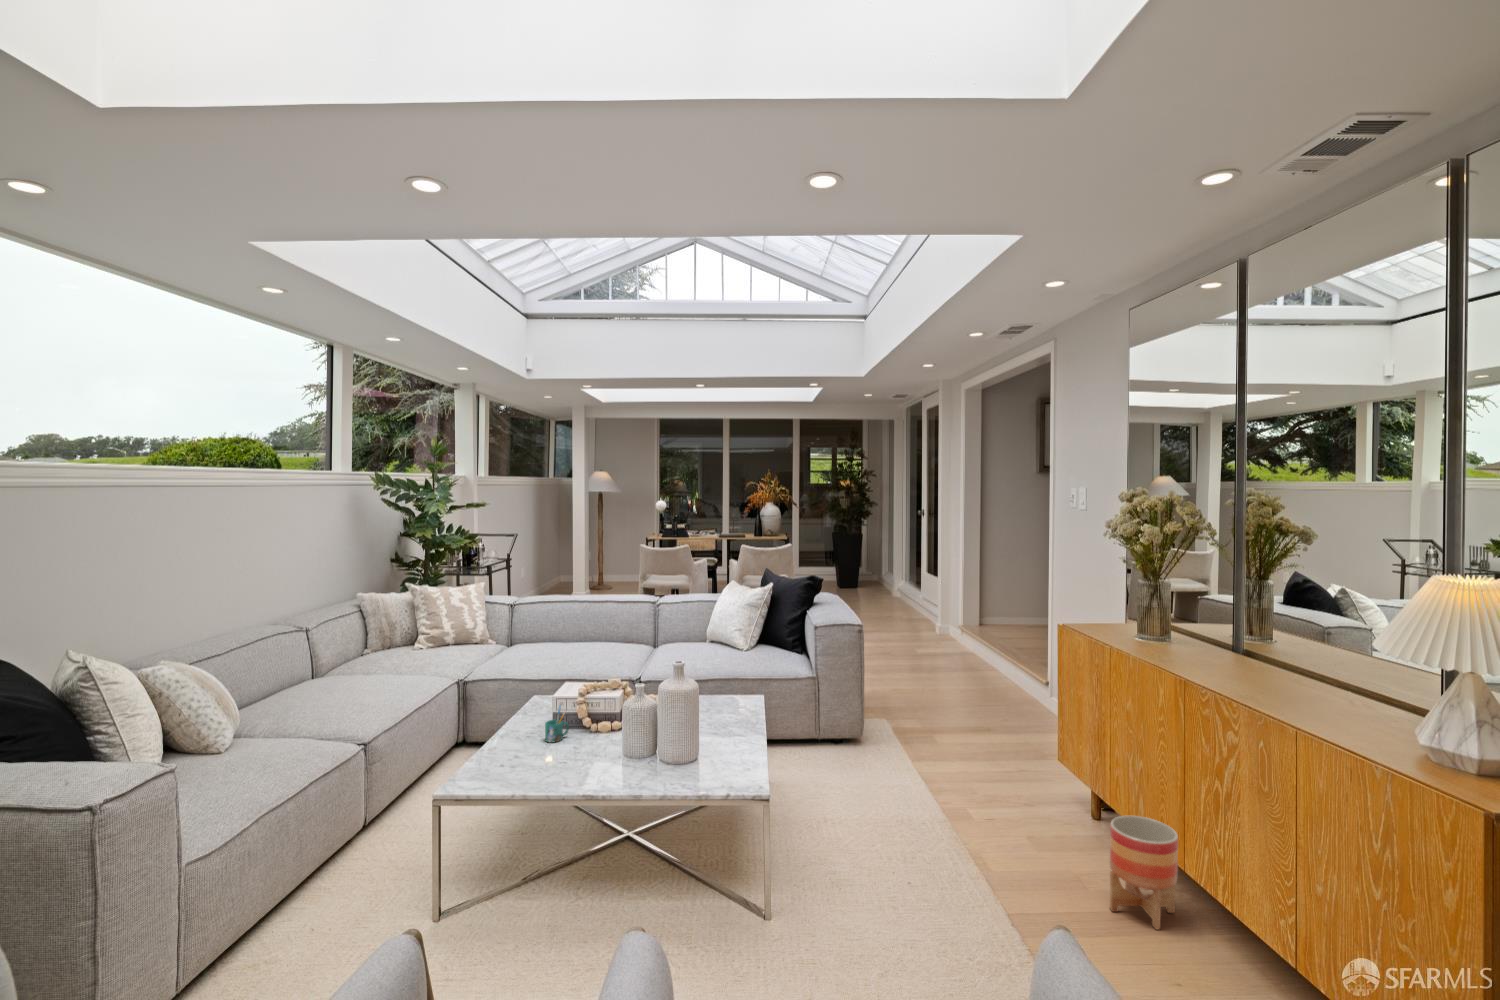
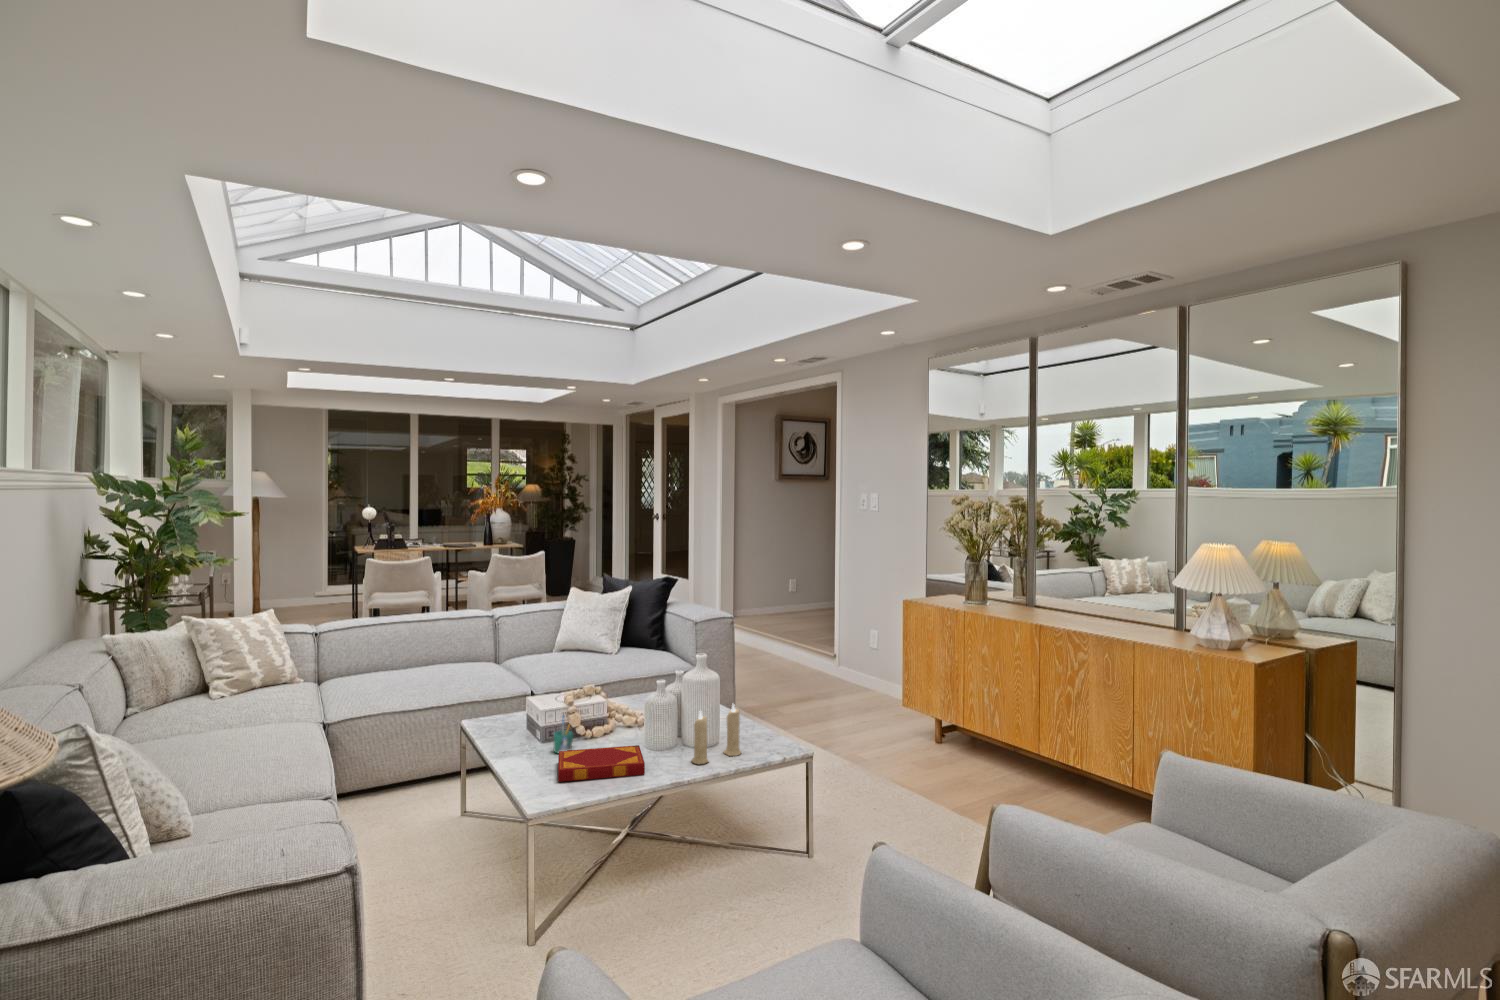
candle: none [629,718,691,781] -> present [691,704,741,764]
hardback book: none [500,739,601,779] -> present [558,745,645,782]
planter: present [1110,816,1178,929] -> none [1004,725,1049,798]

